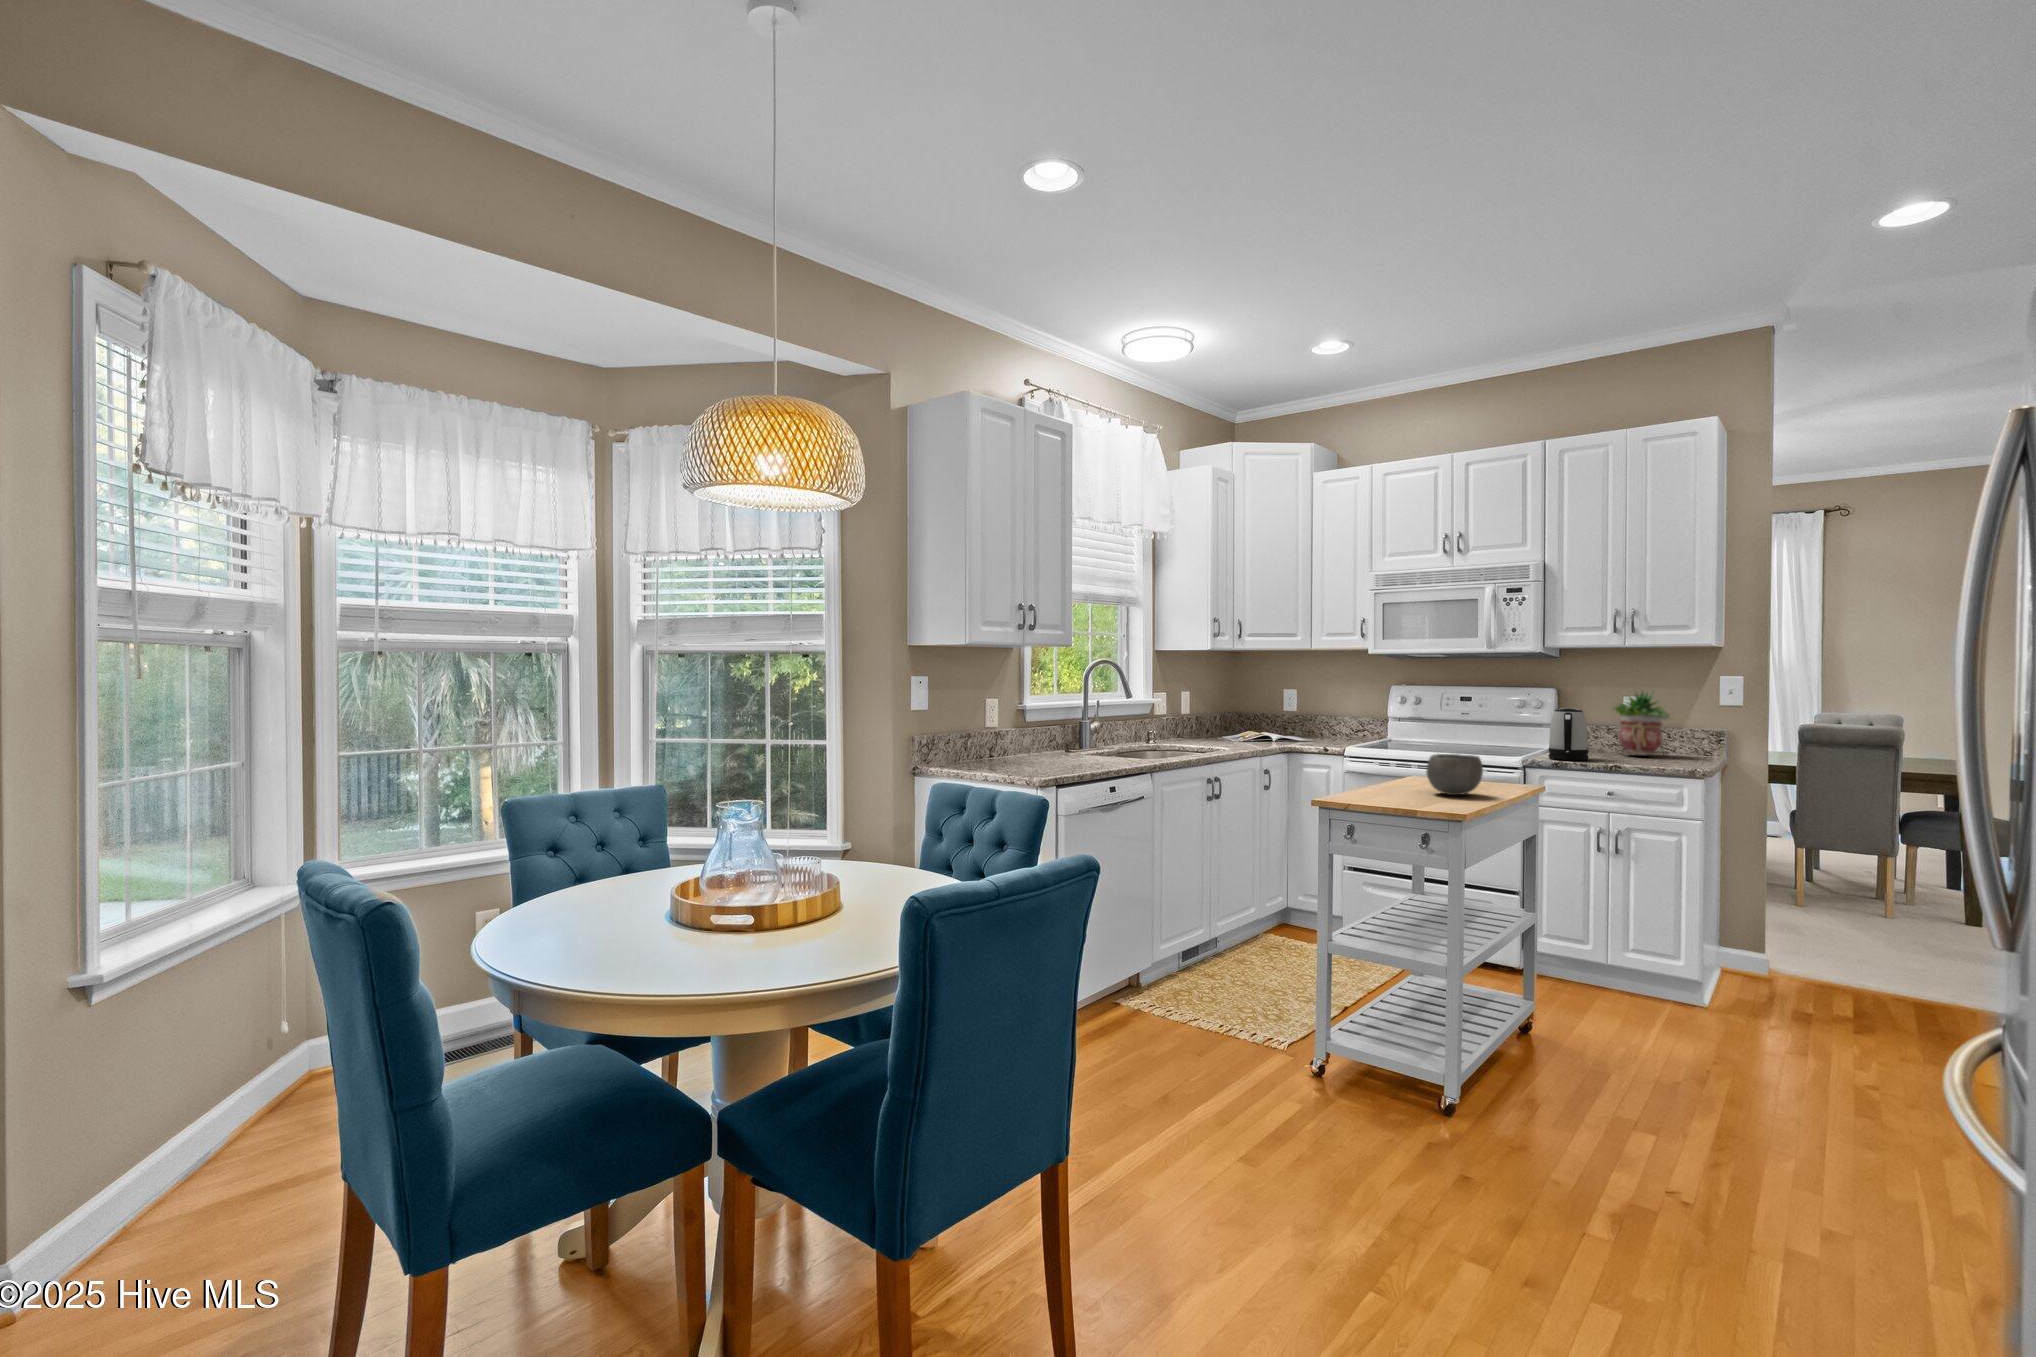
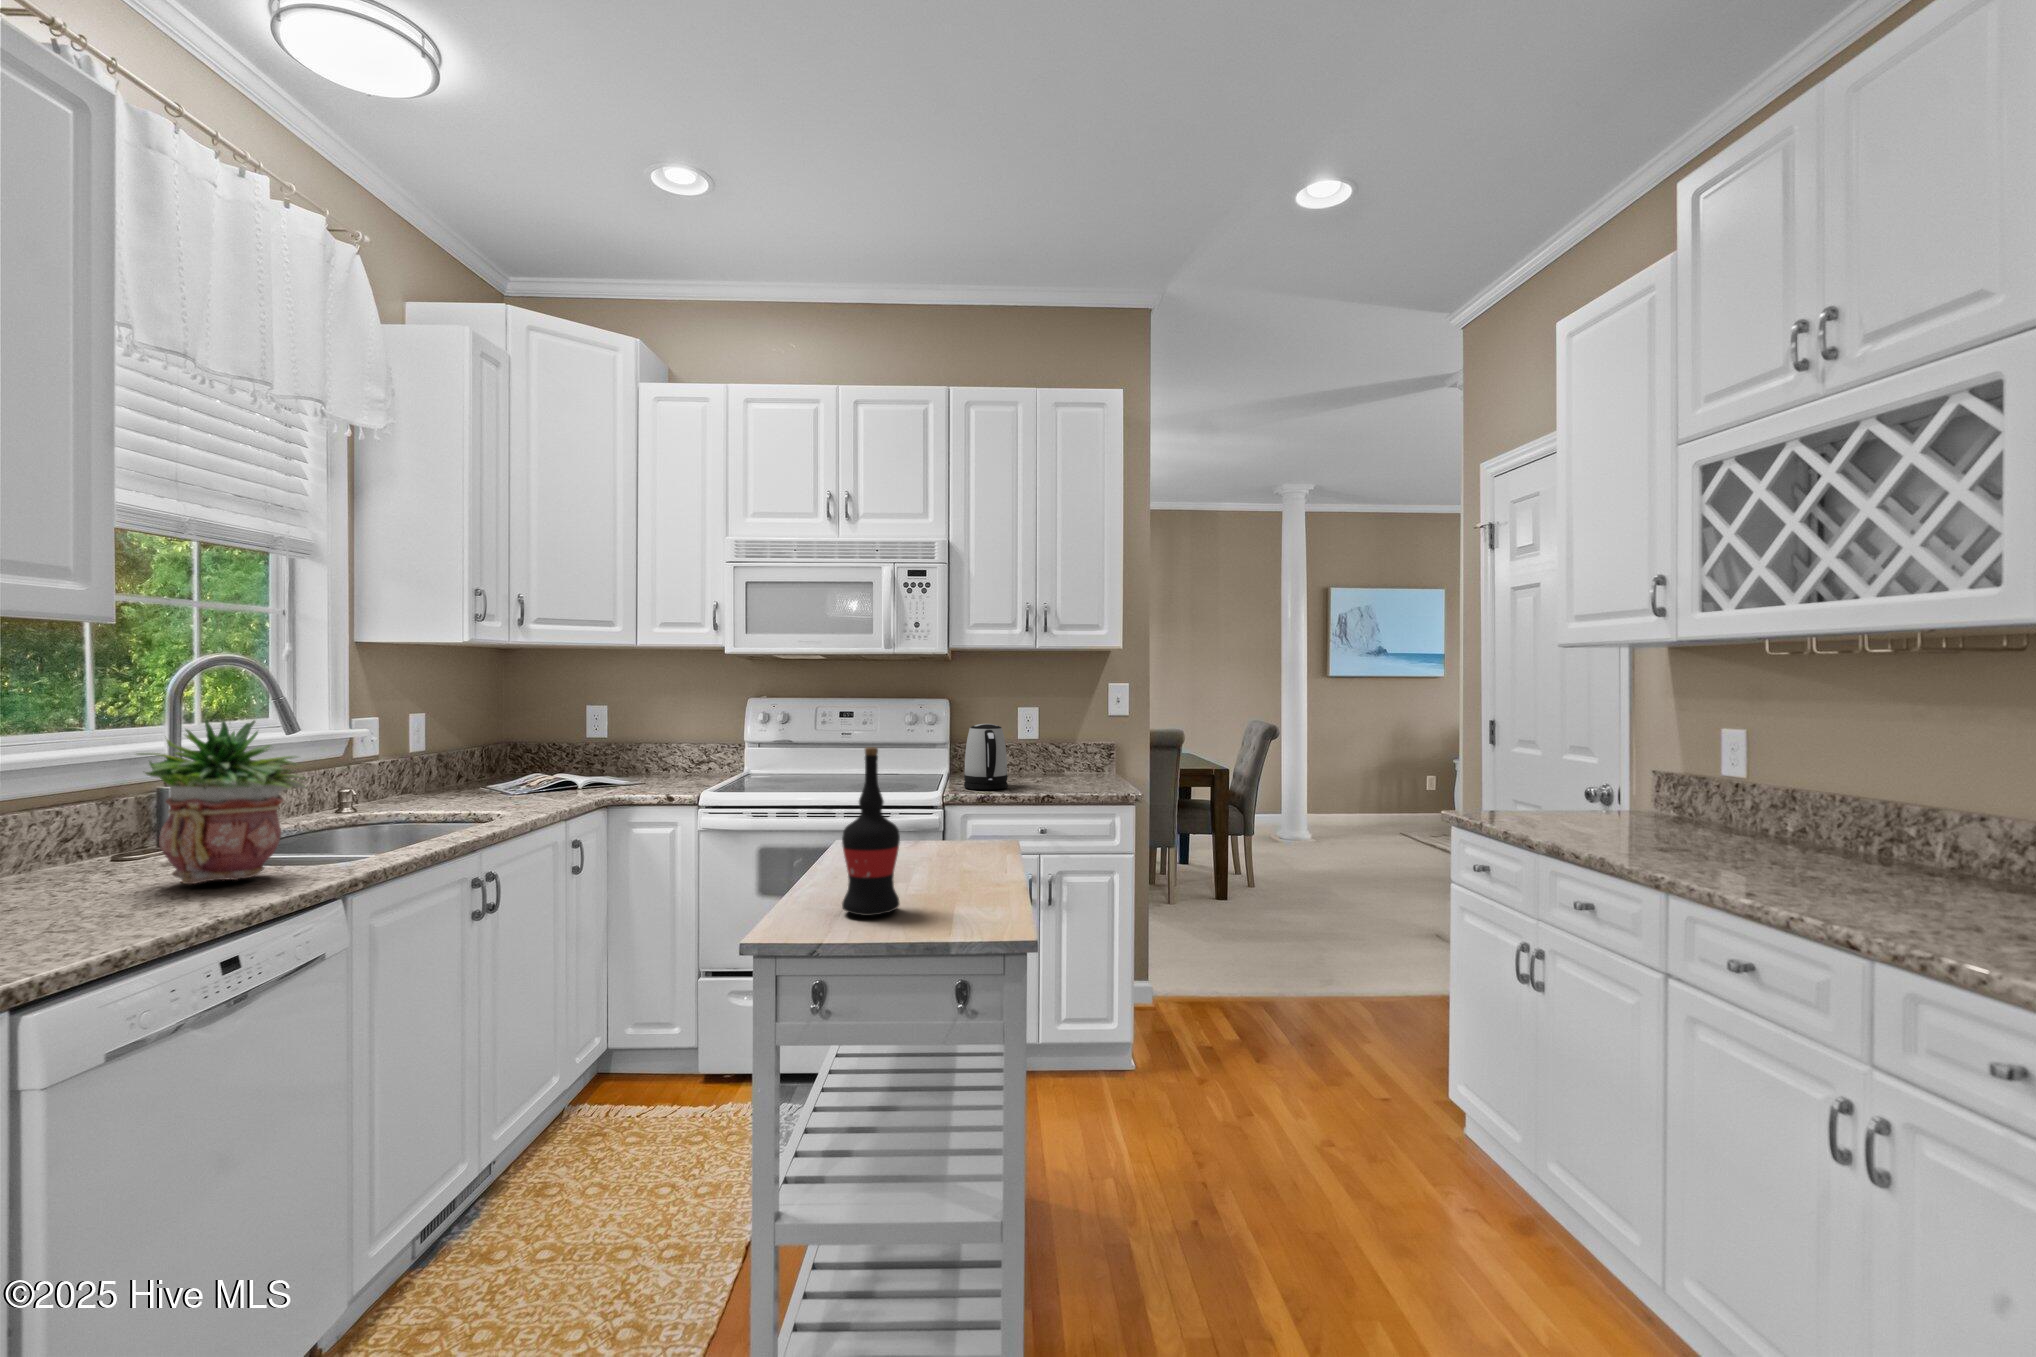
potted plant: present [1612,691,1670,755] -> present [137,720,306,884]
wine bottle: none [1373,709,1407,799] -> present [842,747,900,916]
ceramic bowl: present [1426,754,1483,795] -> none [903,811,987,882]

